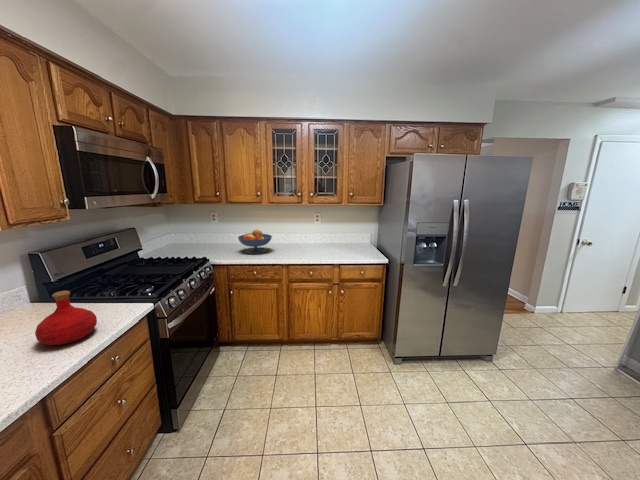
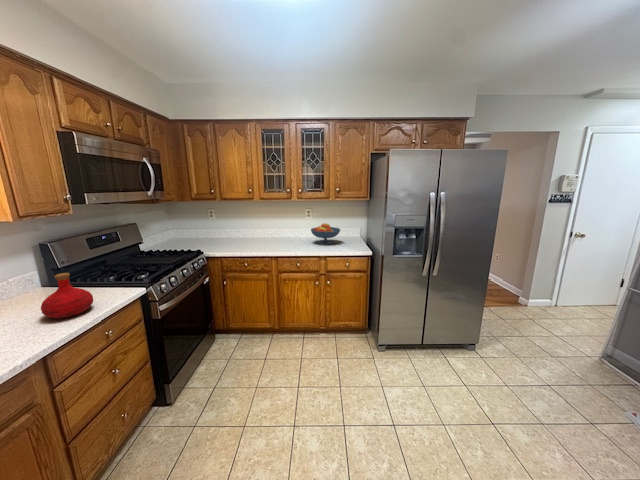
fruit bowl: present [238,230,272,254] -> present [311,223,340,245]

